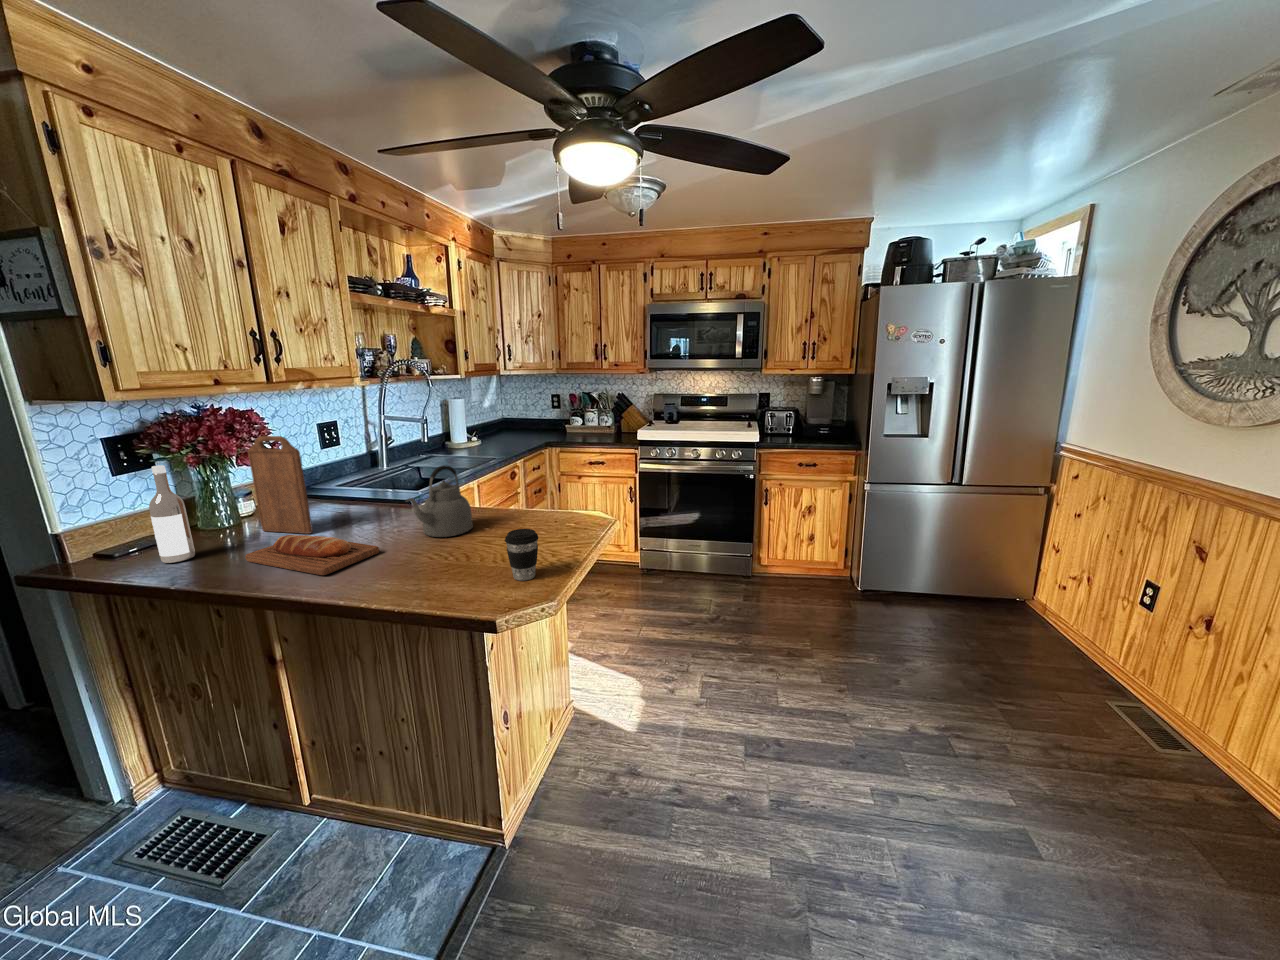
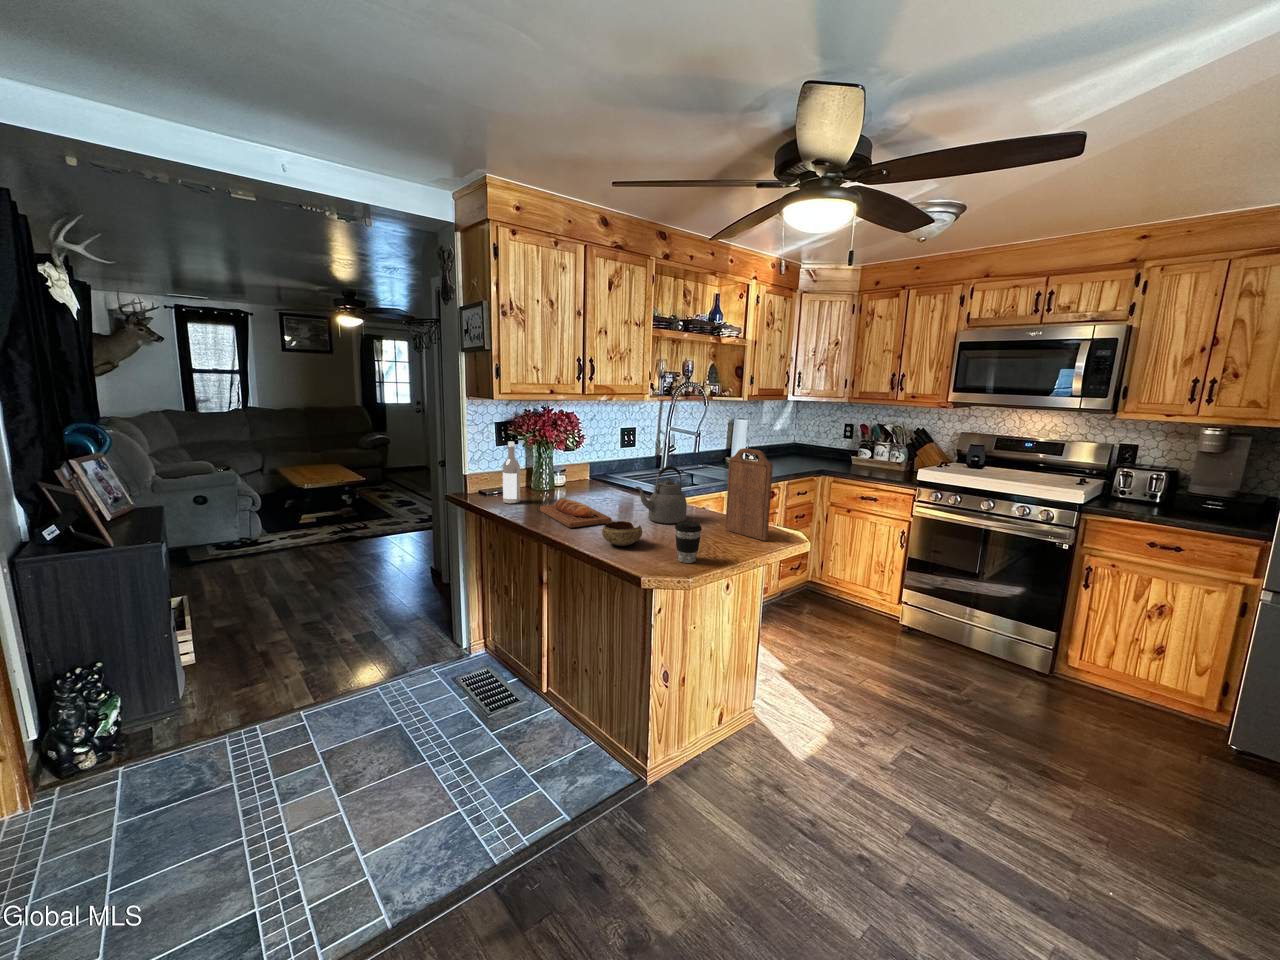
cutting board: present [248,436,313,534] -> present [725,448,773,541]
bowl: none [392,547,450,582] -> present [602,521,642,546]

